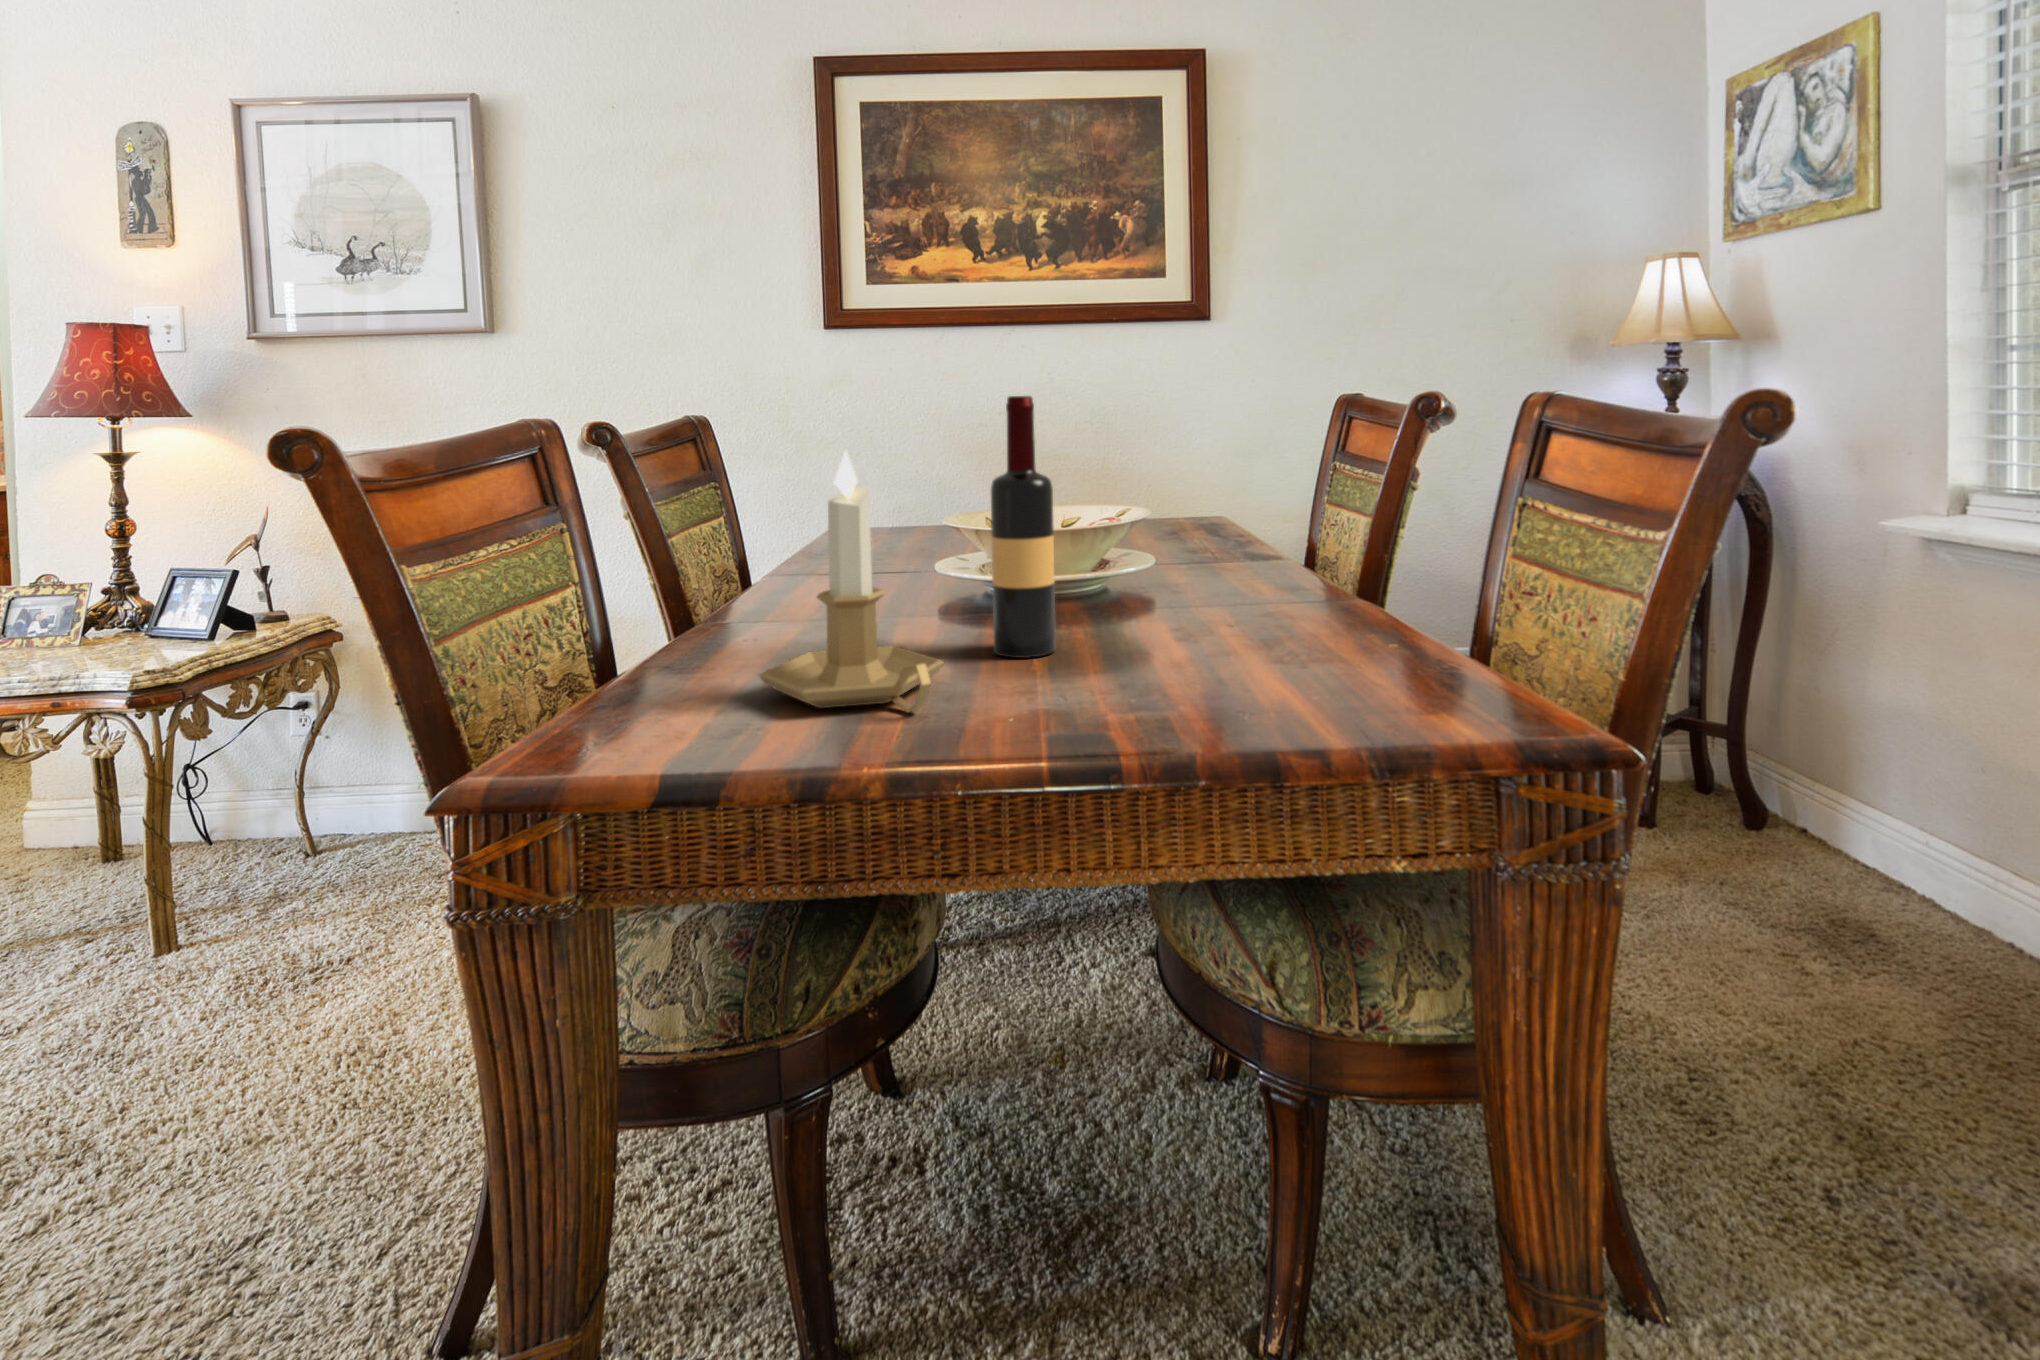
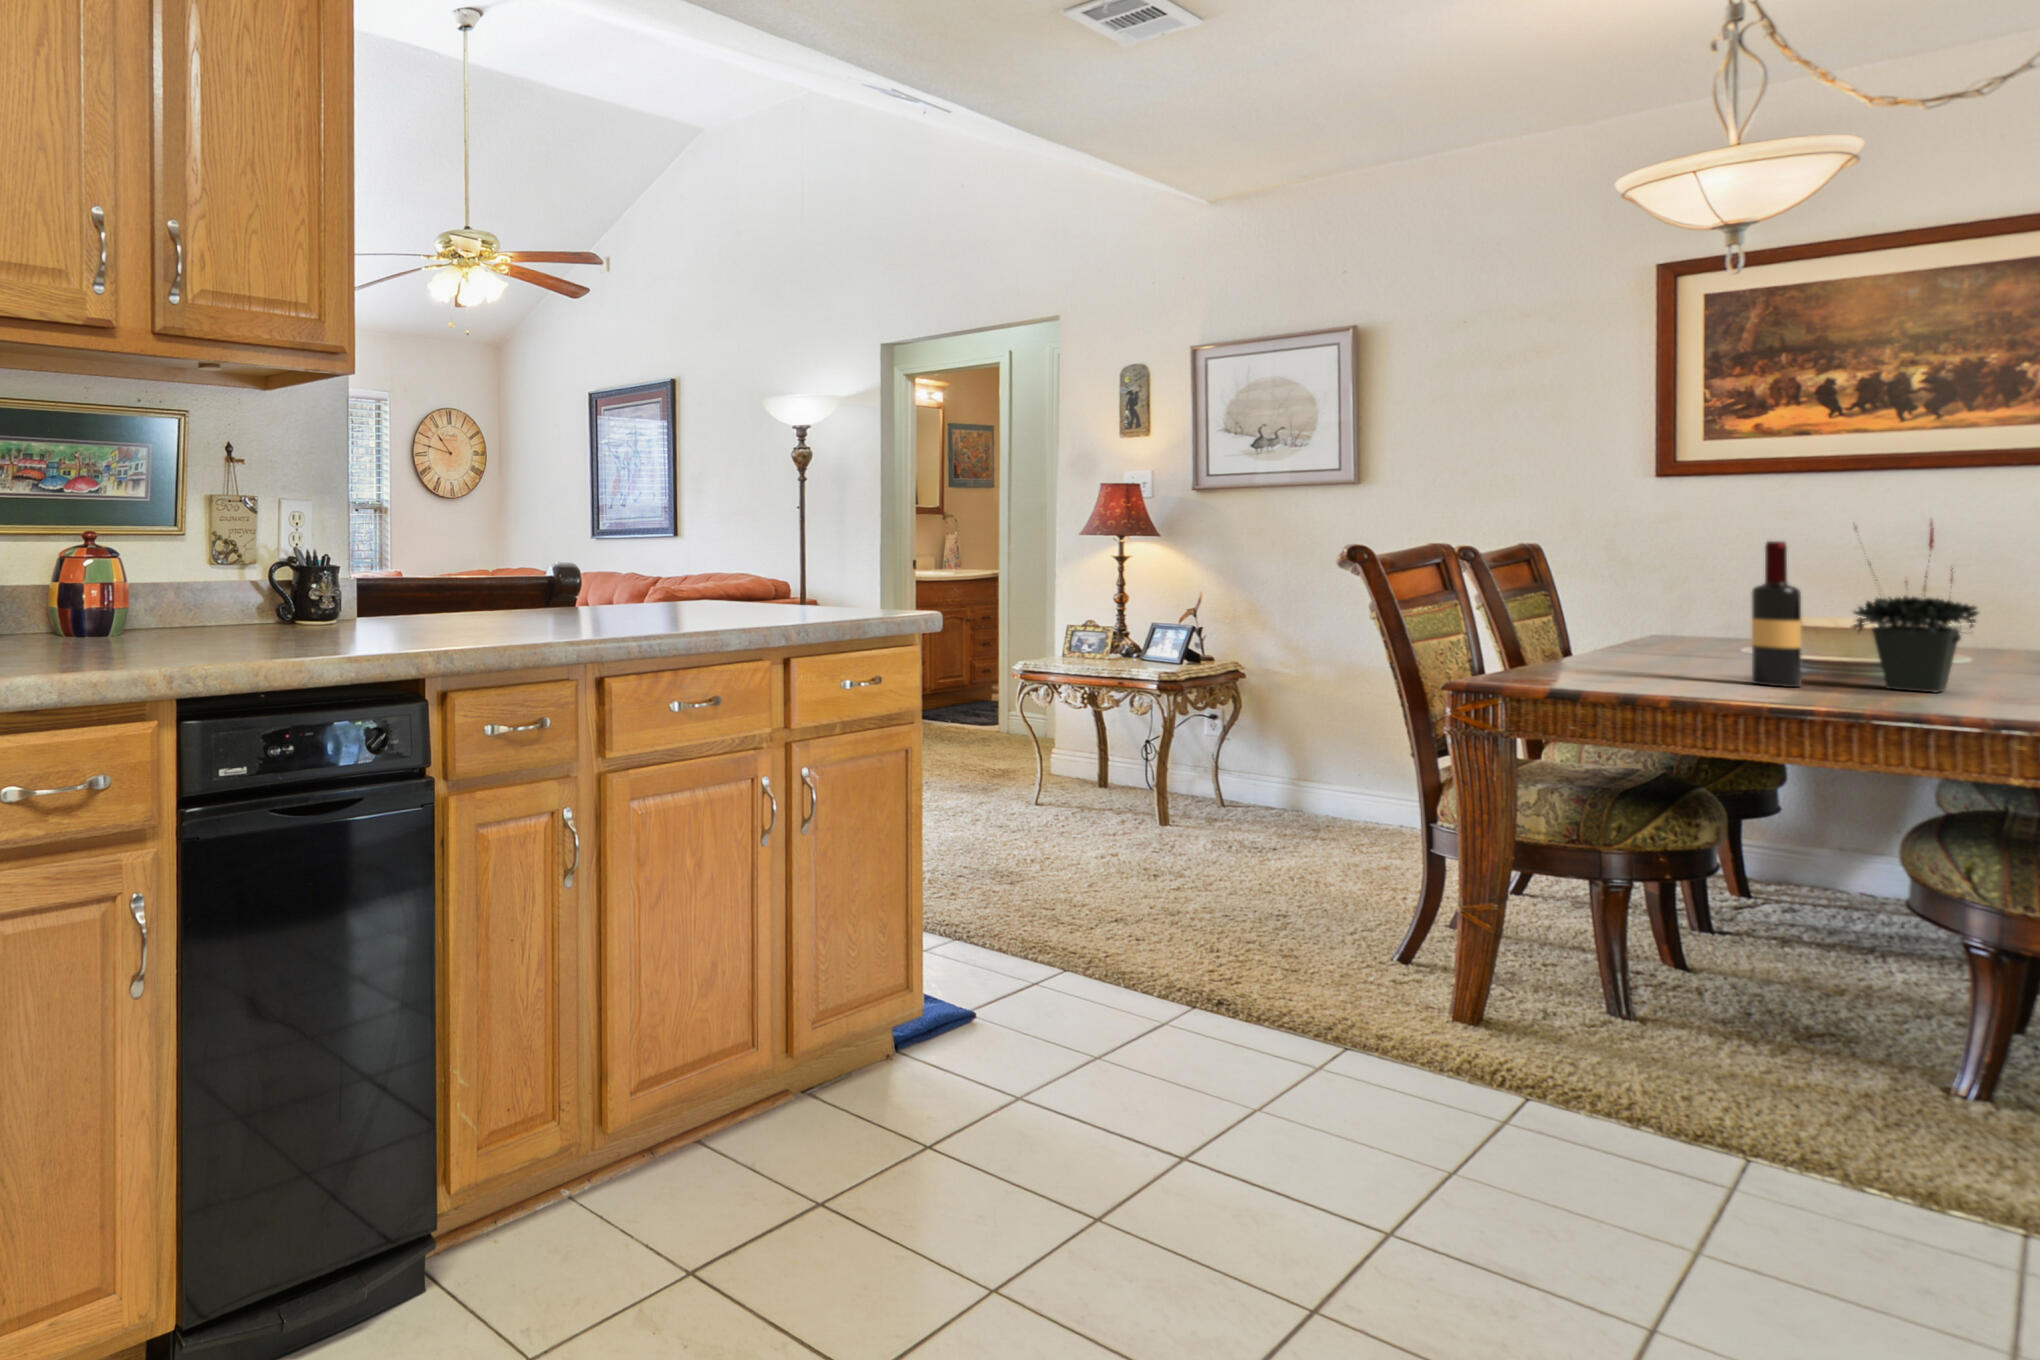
potted plant: none [1094,350,1233,630] -> present [1852,522,1978,692]
candlestick: present [759,451,944,712] -> none [1588,564,1706,687]

